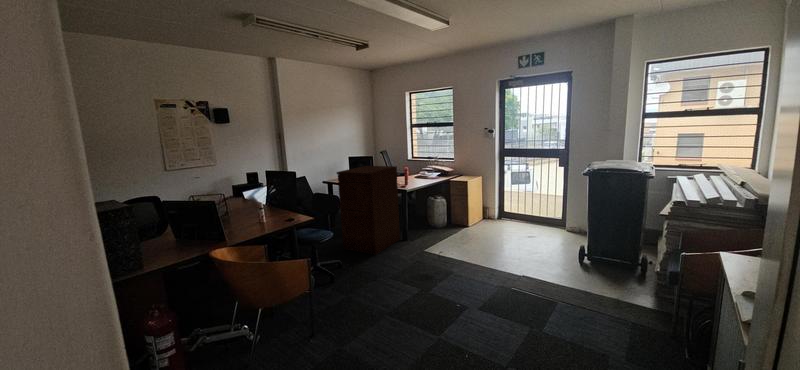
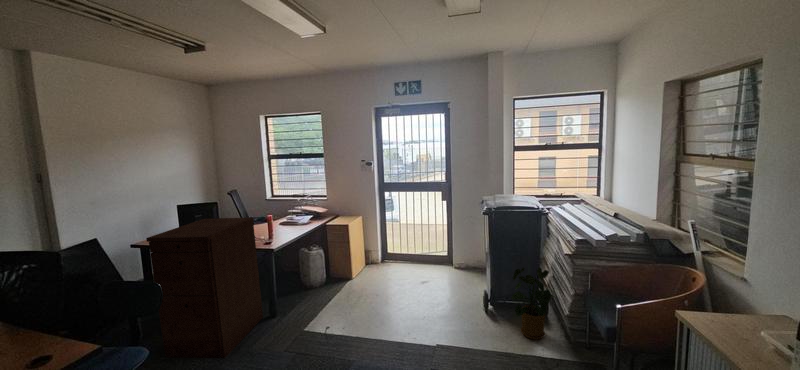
house plant: none [596,224,647,286] -> present [512,267,555,340]

